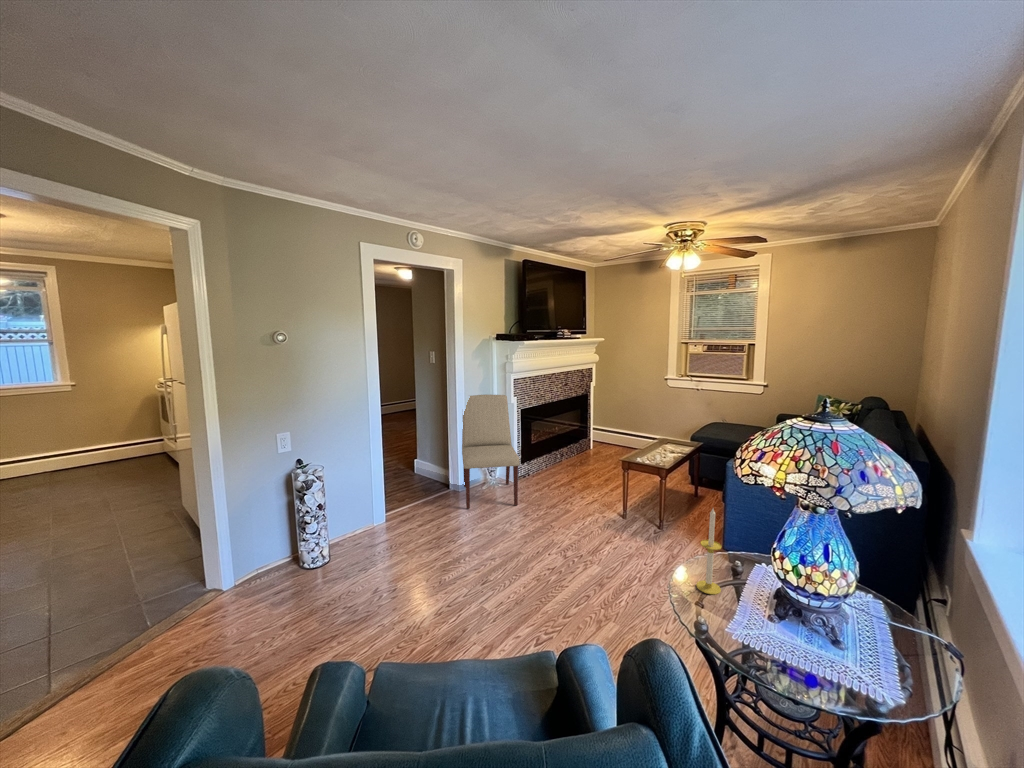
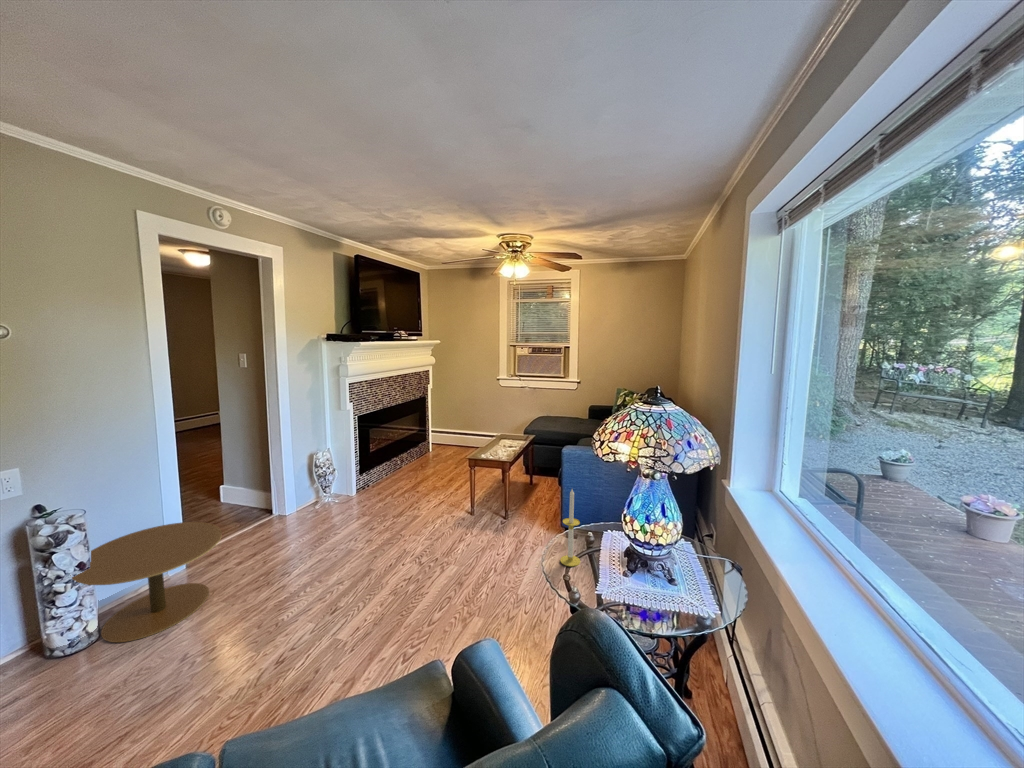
chair: present [462,394,520,509] -> none [287,401,361,534]
side table: none [314,485,407,569] -> present [70,522,222,642]

